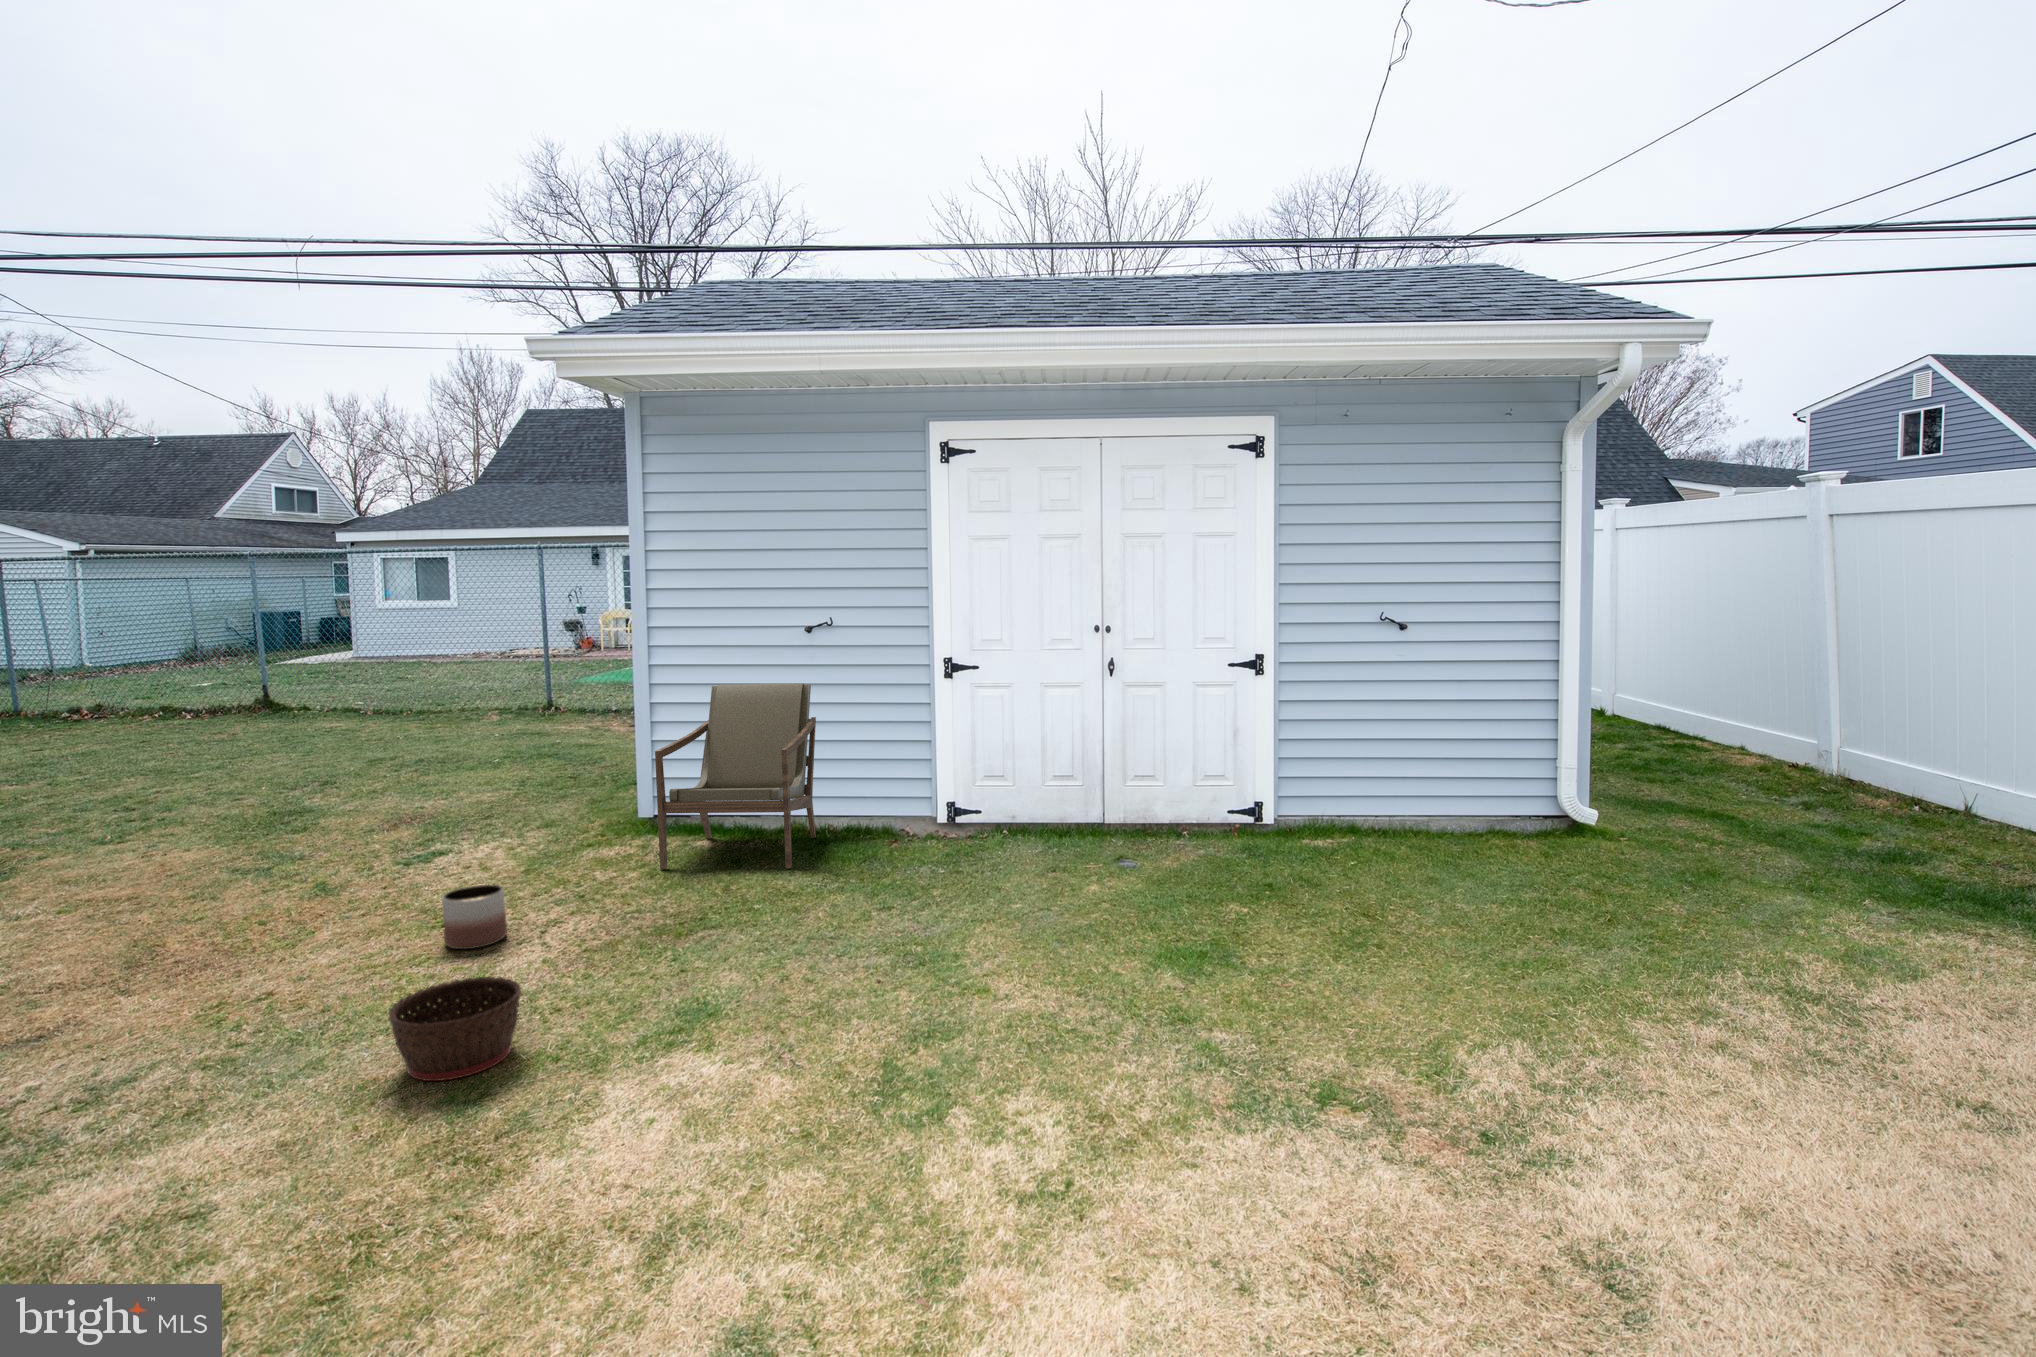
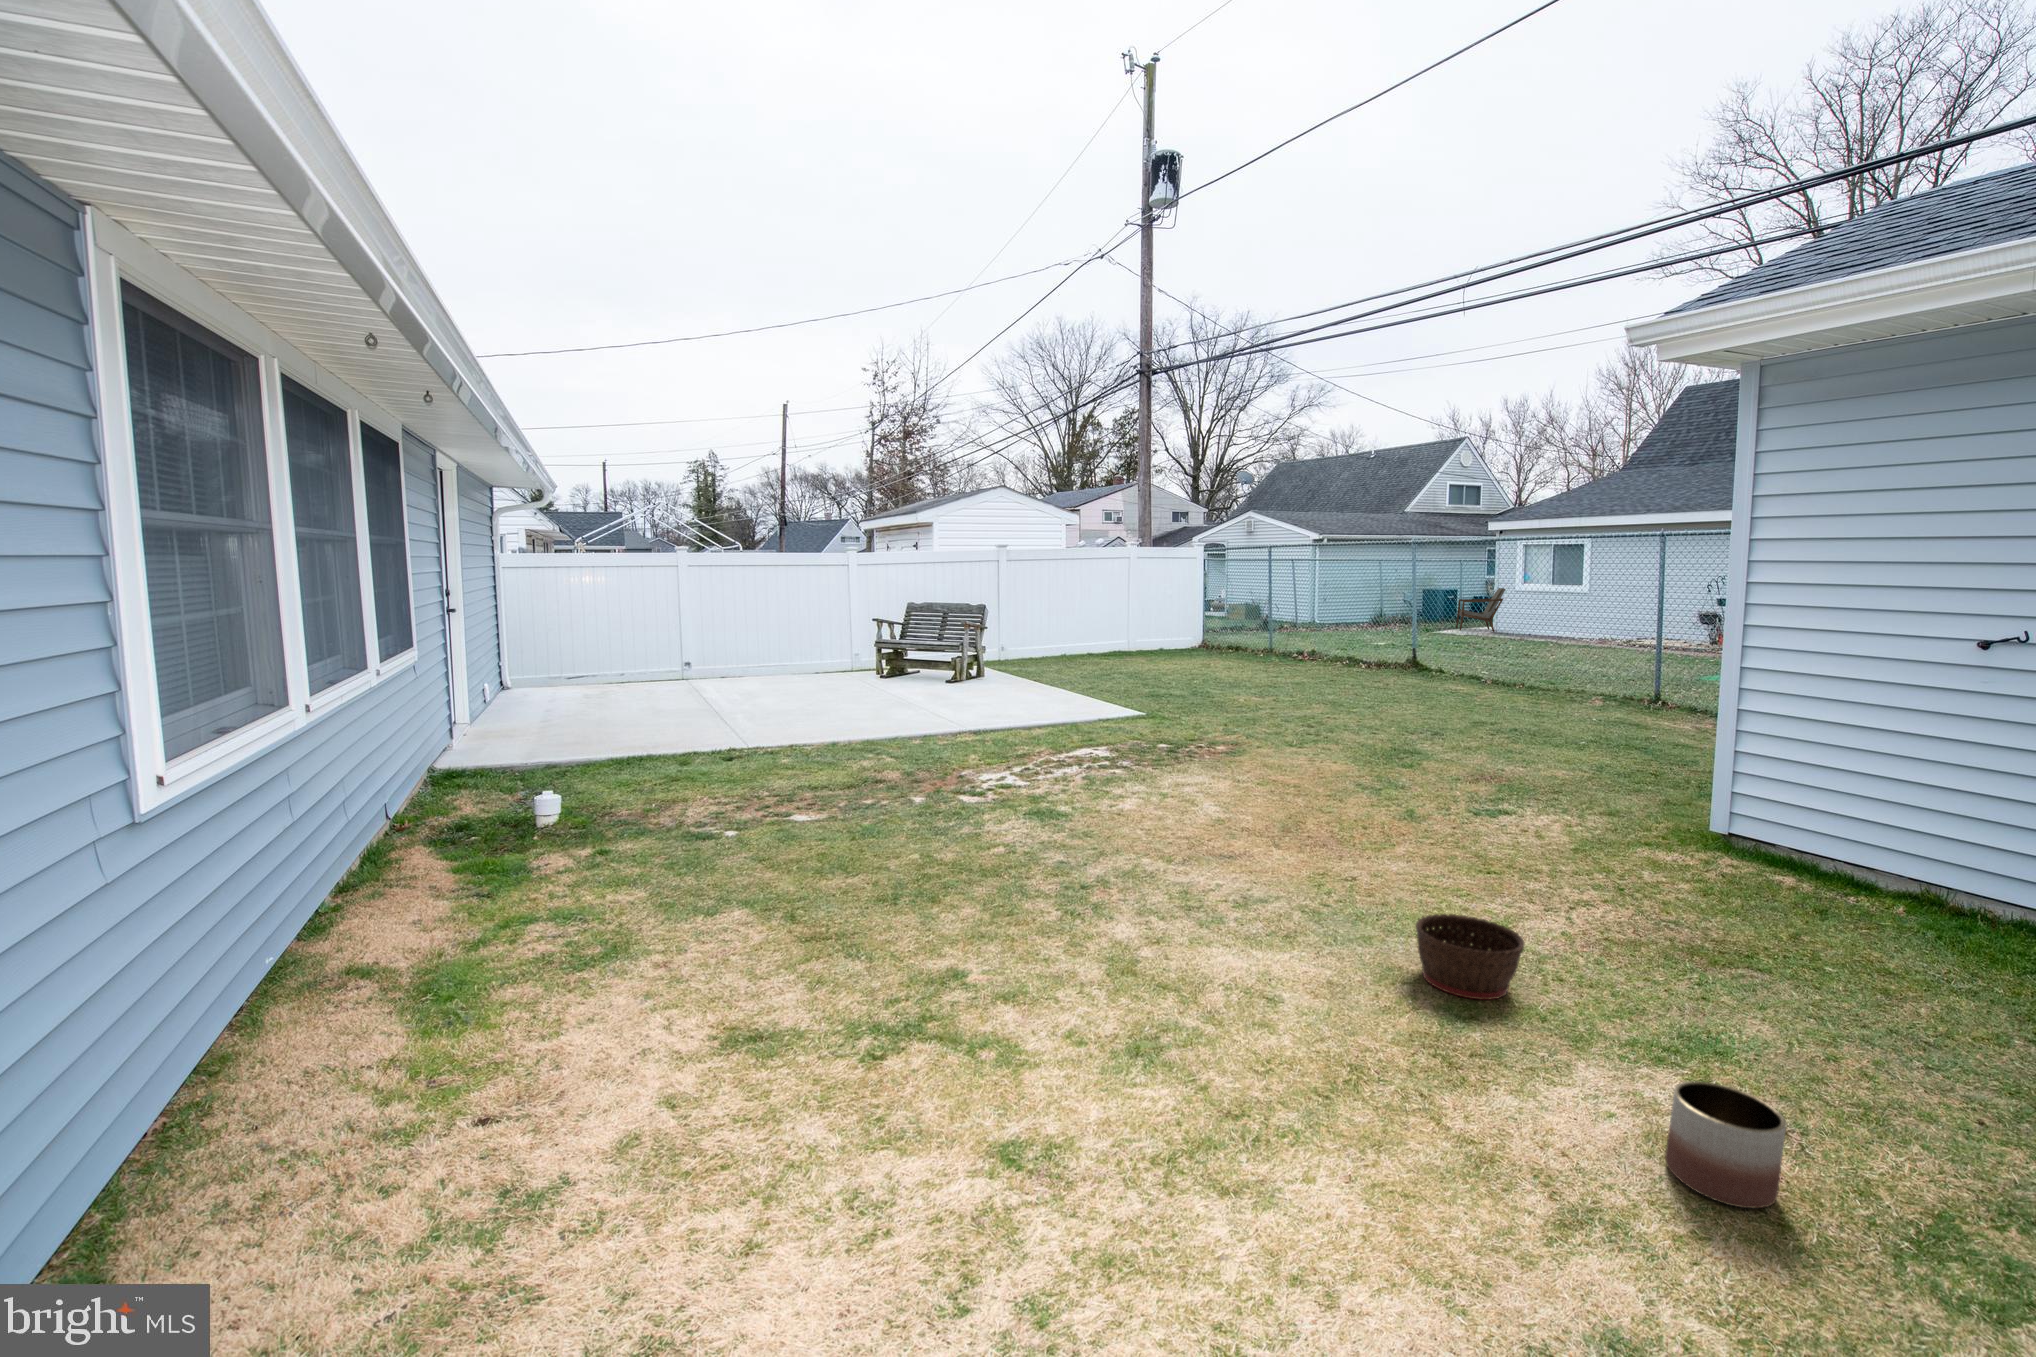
armchair: present [655,683,816,869] -> present [1456,588,1506,632]
planter: present [442,884,507,949] -> present [1665,1081,1786,1208]

